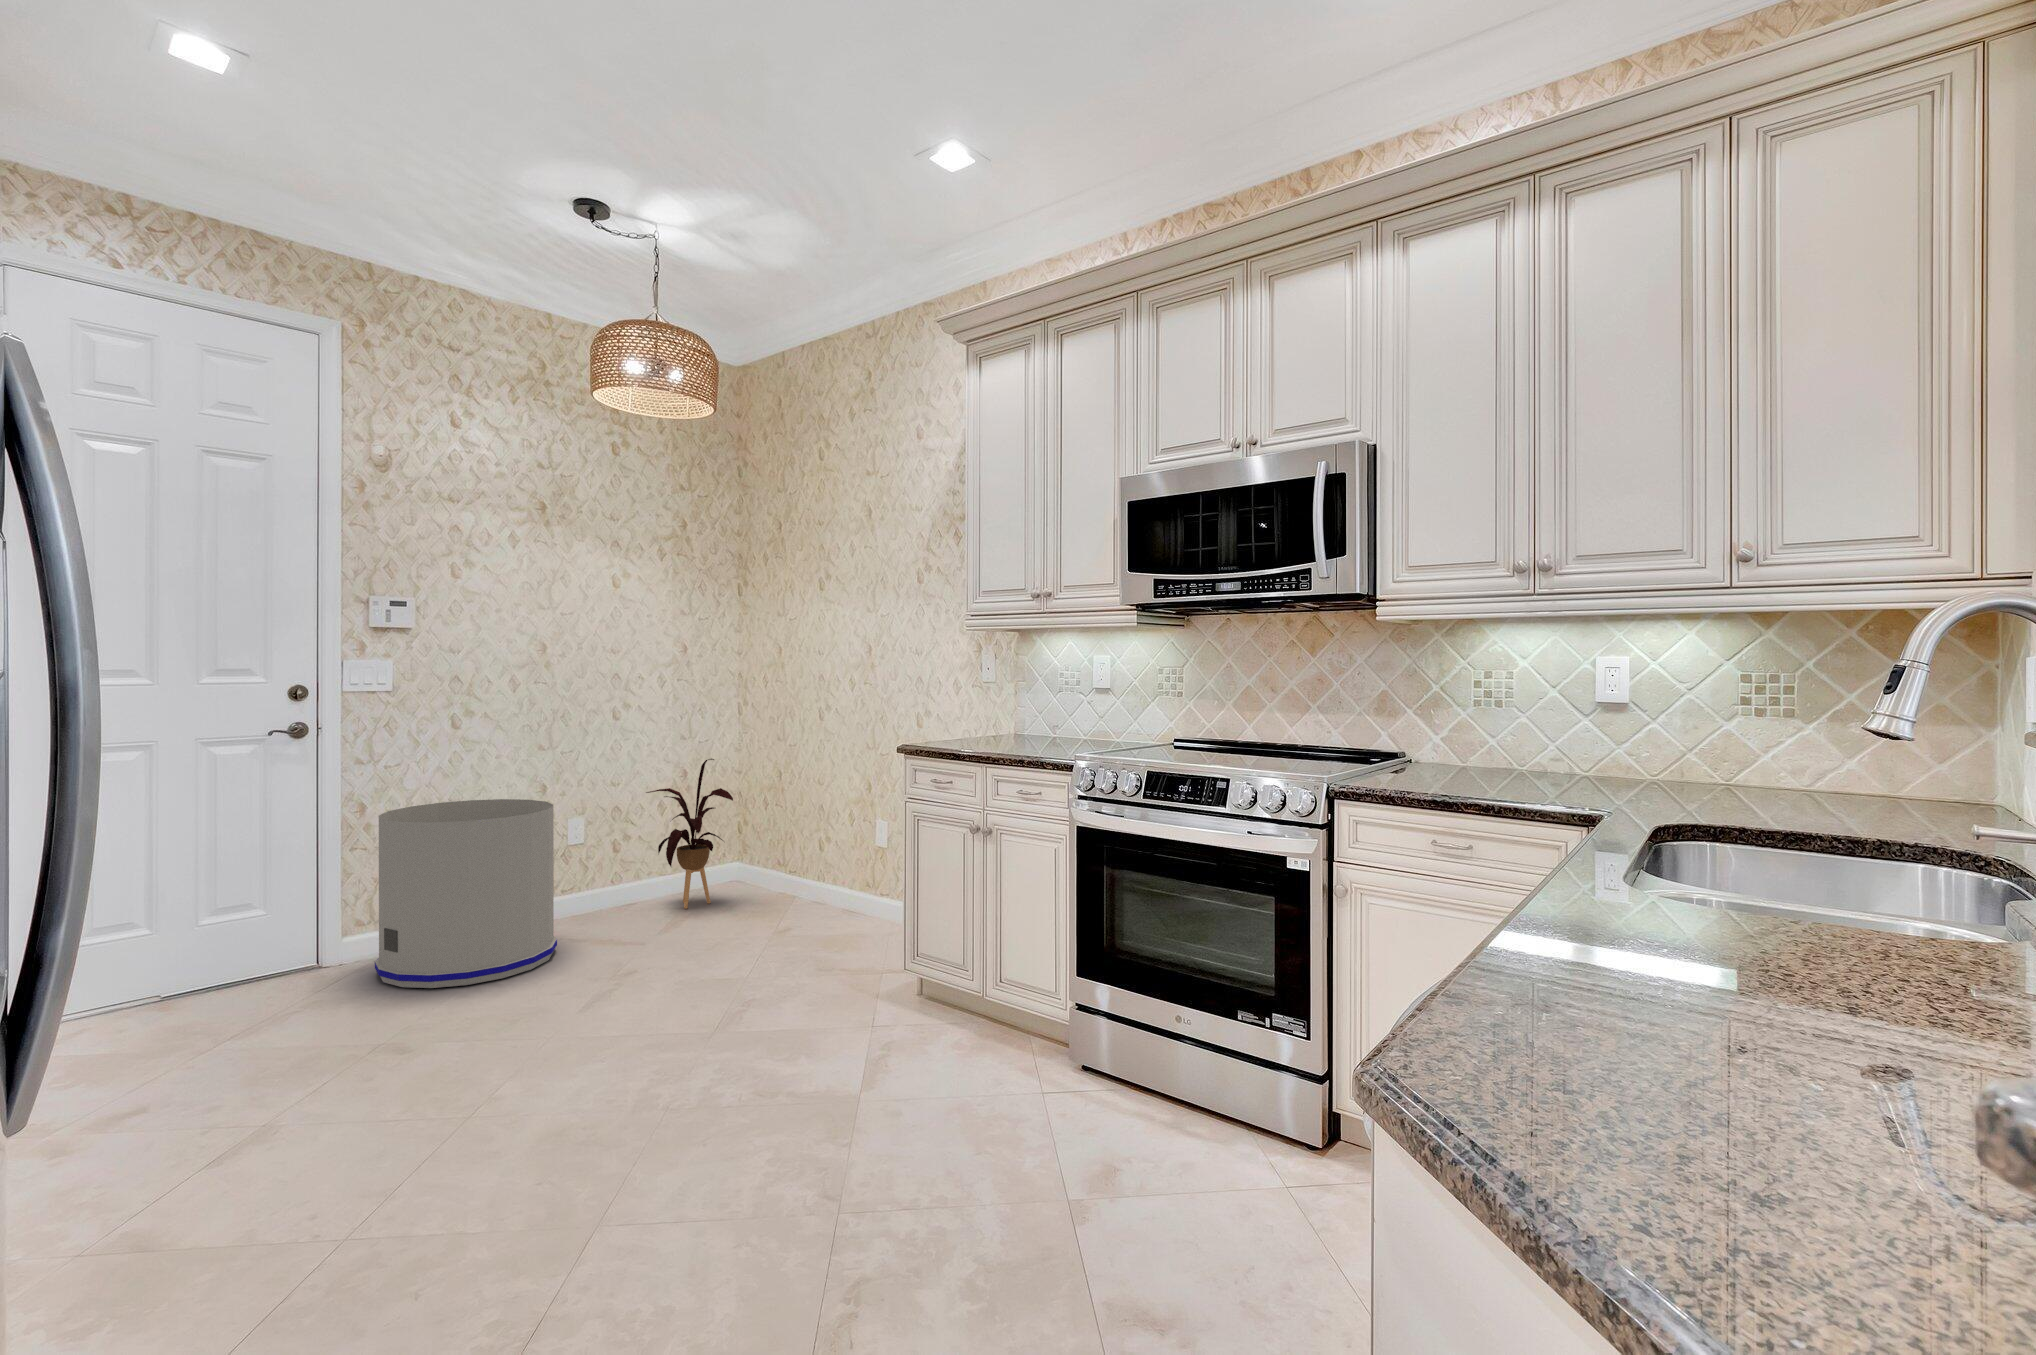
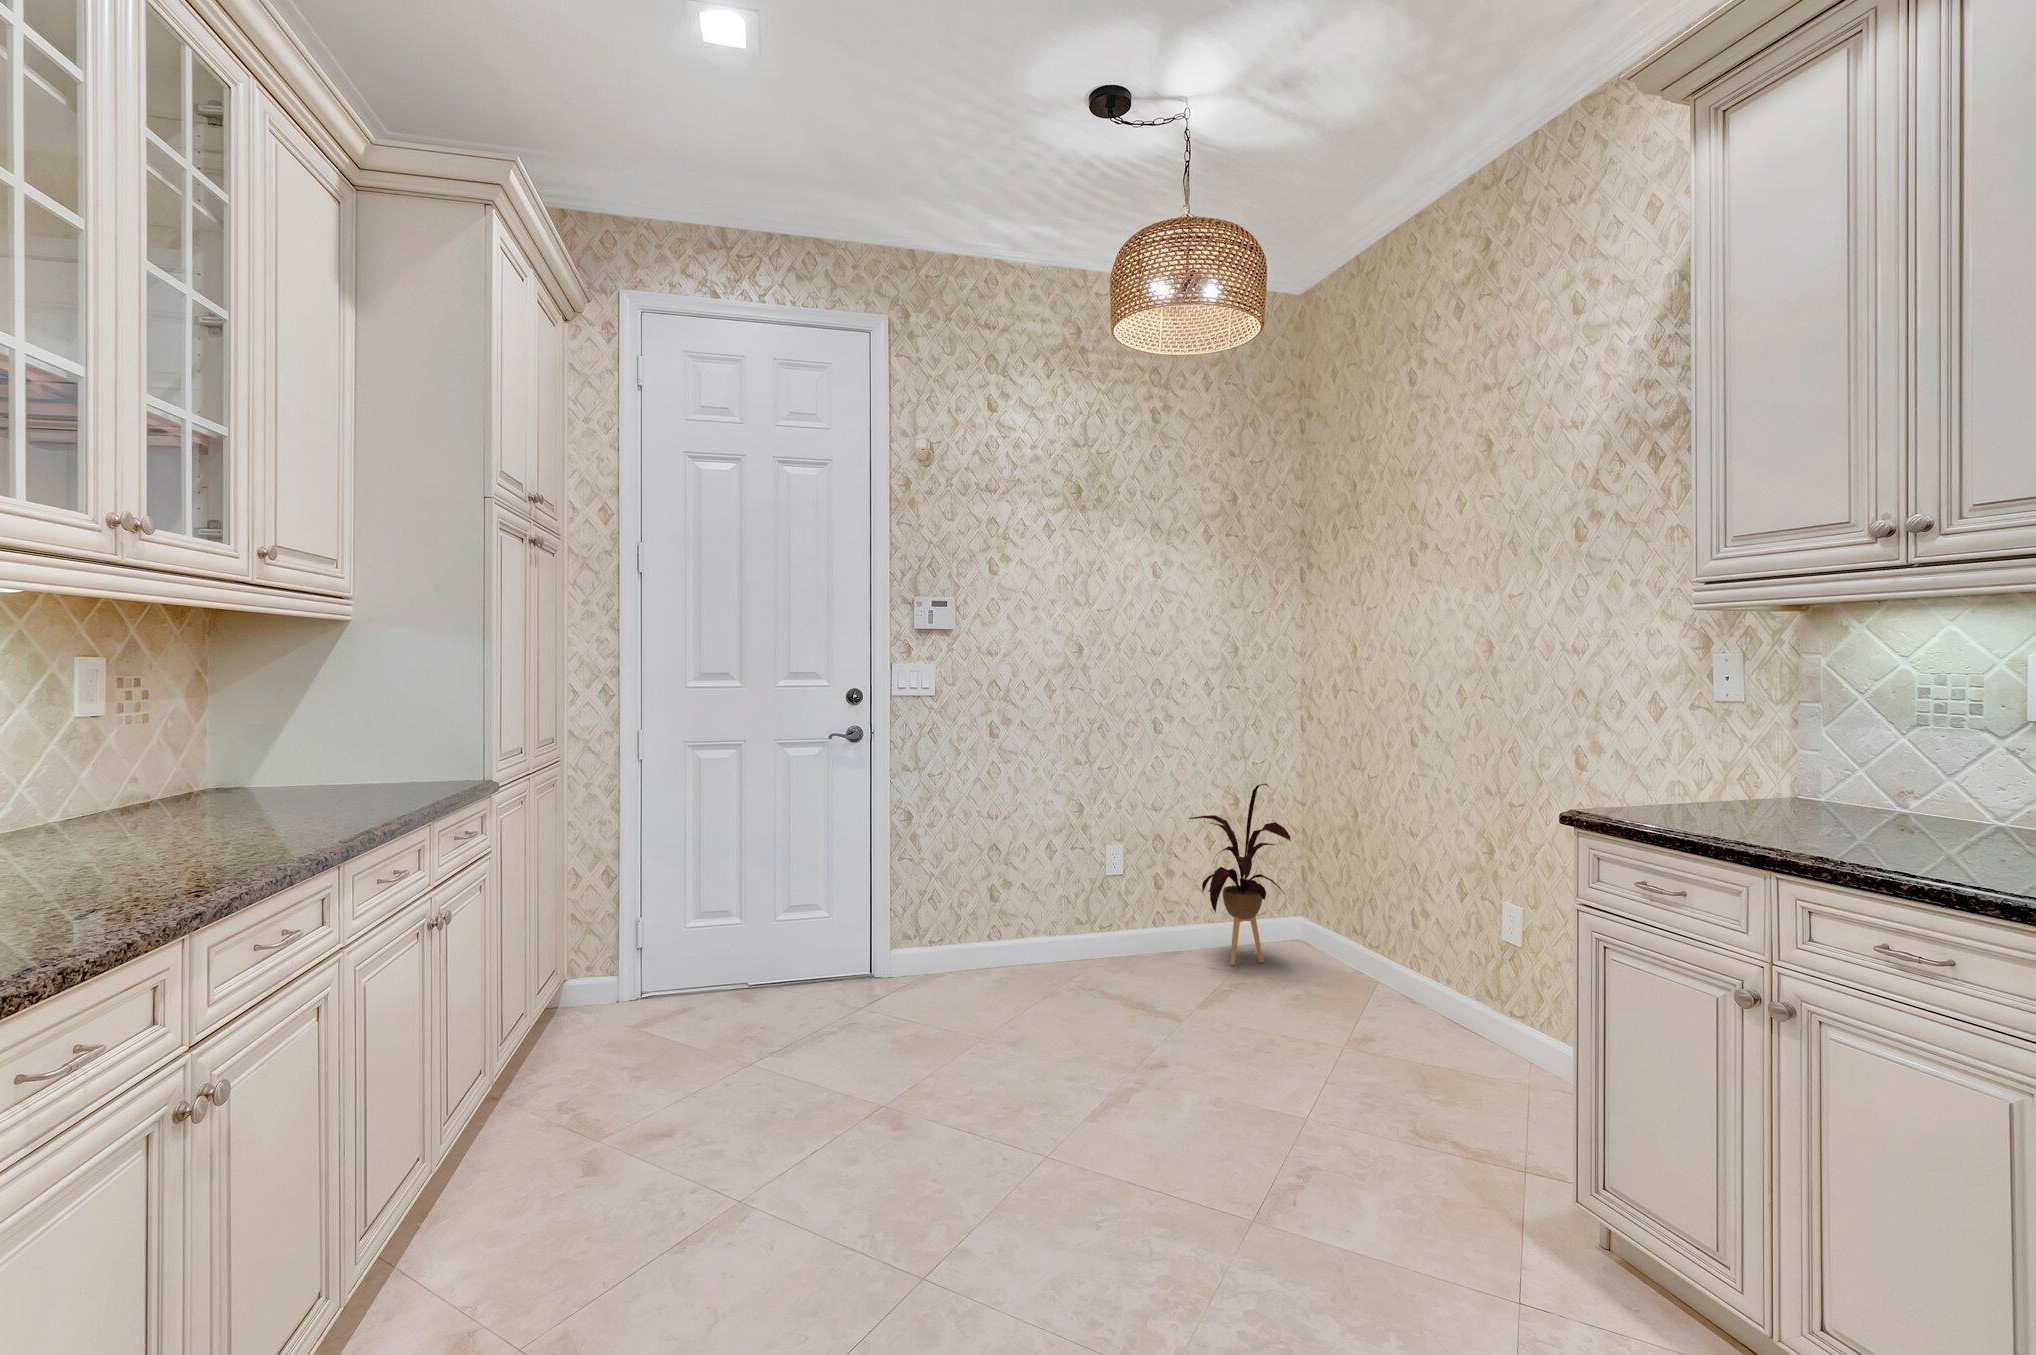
trash can: present [375,799,557,988] -> none [908,815,1082,1033]

